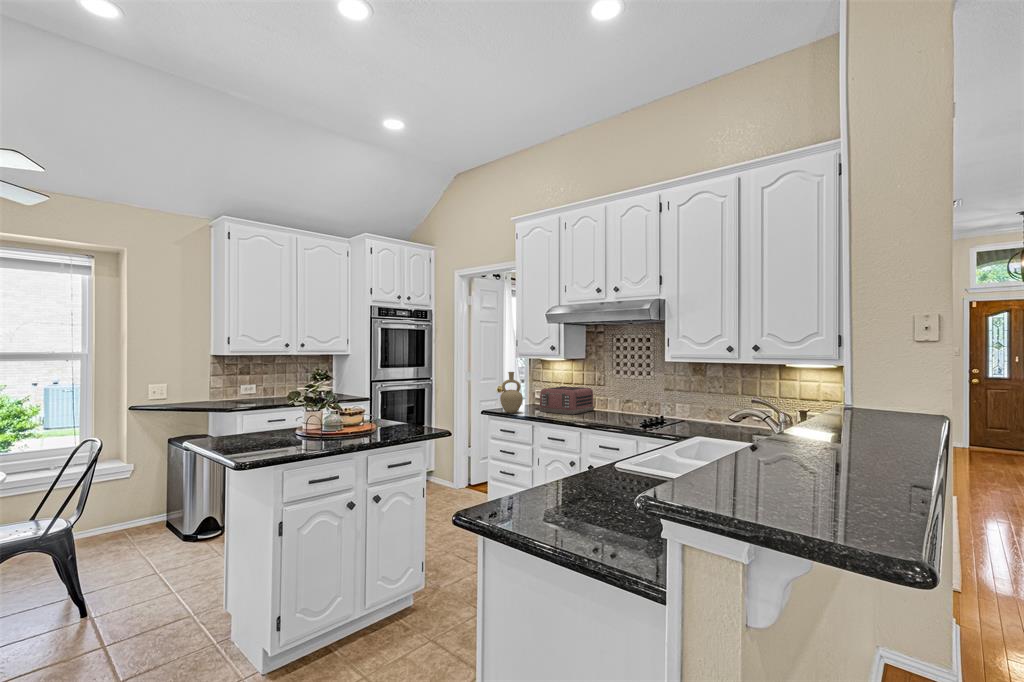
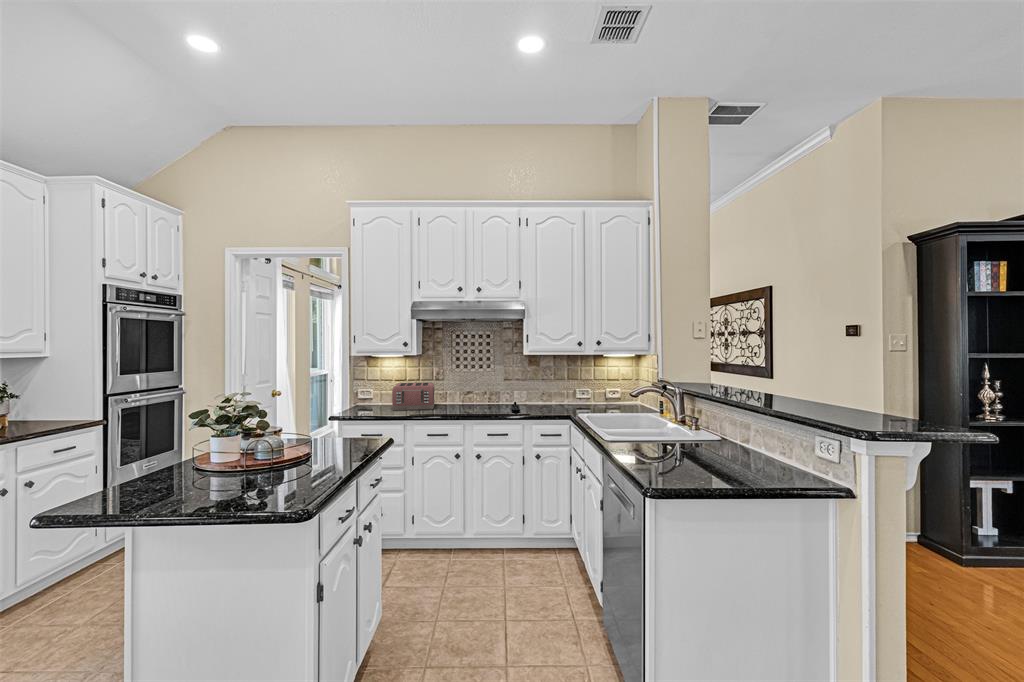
vase: present [500,372,523,413] -> none [357,370,382,415]

